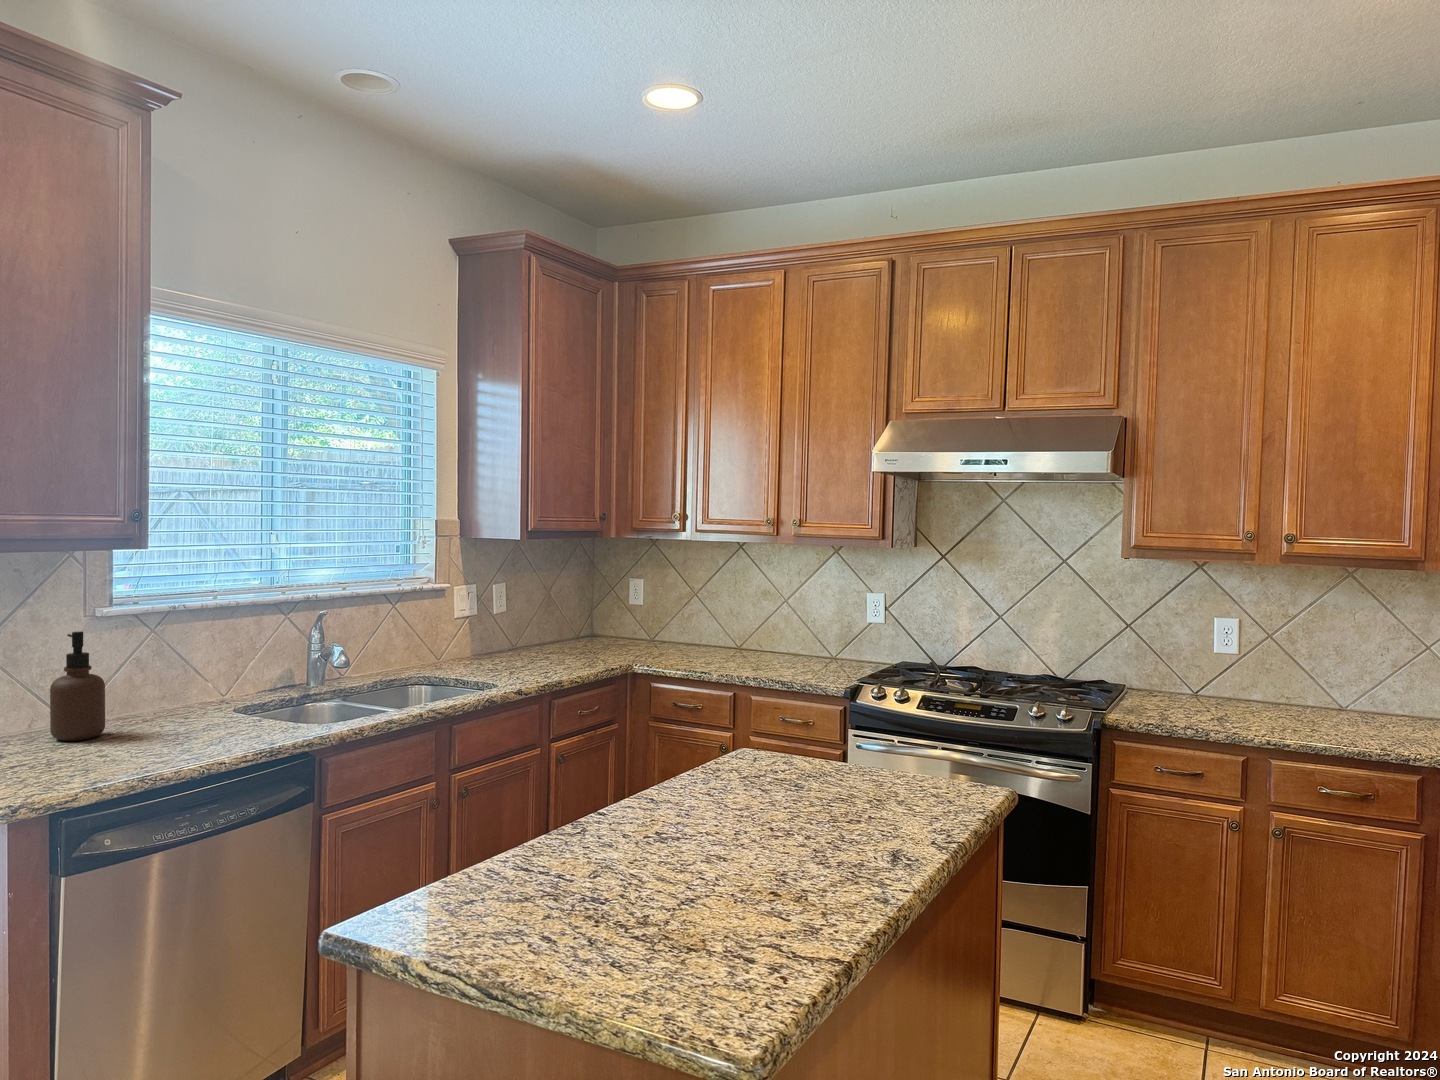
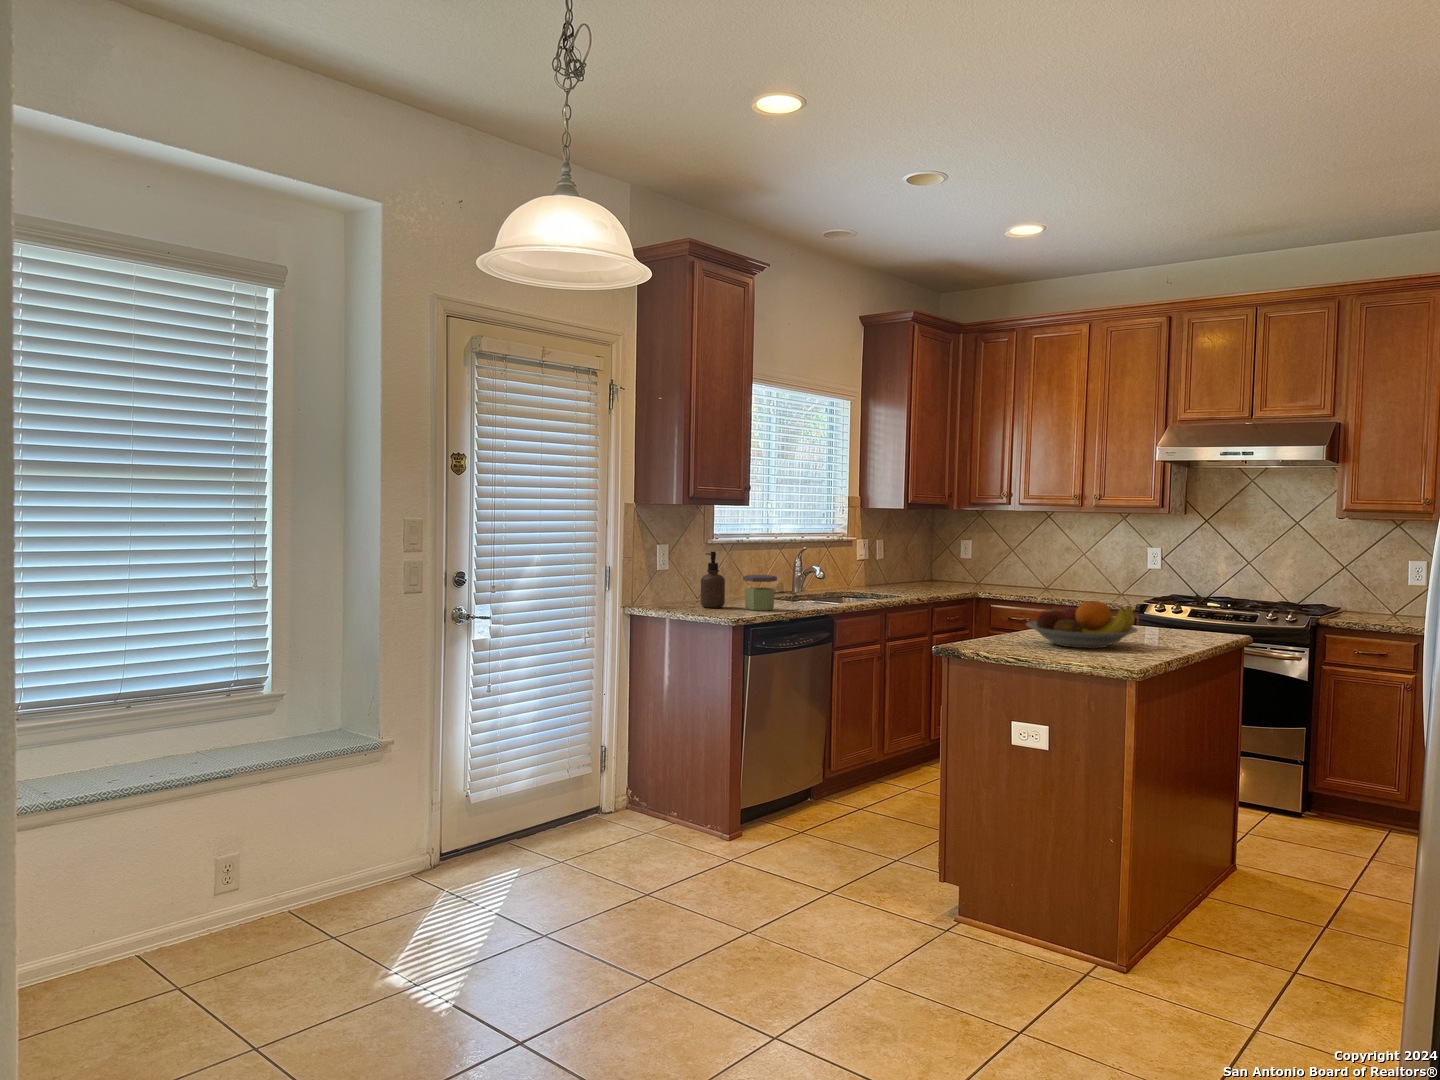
jar: none [132,672,204,746] -> present [743,575,777,611]
fruit bowl: none [556,785,804,917] -> present [1026,601,1137,648]

